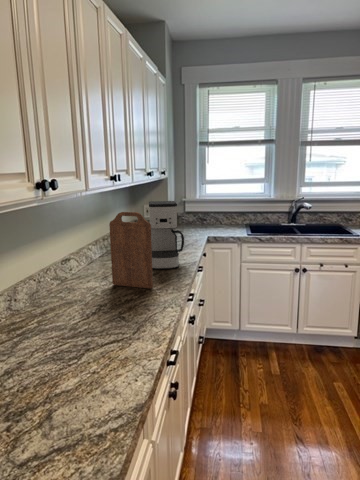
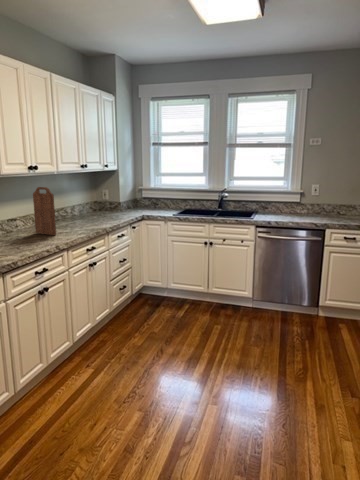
coffee maker: present [149,201,184,269] -> none [70,184,96,228]

